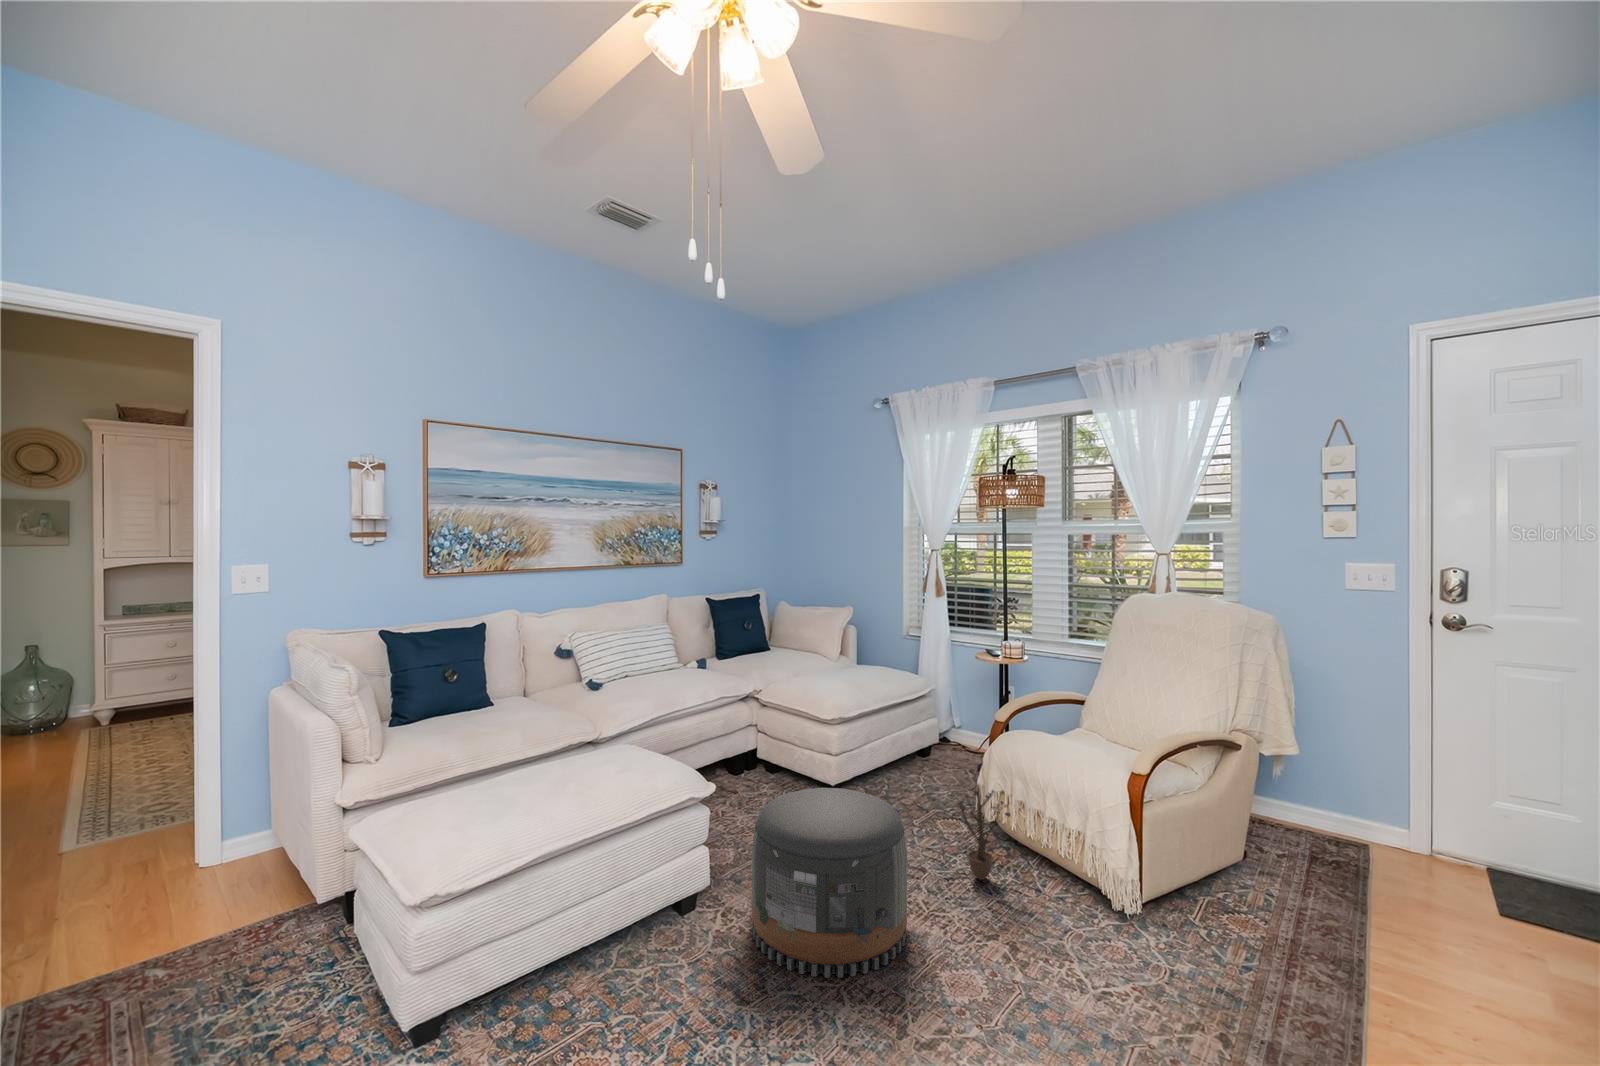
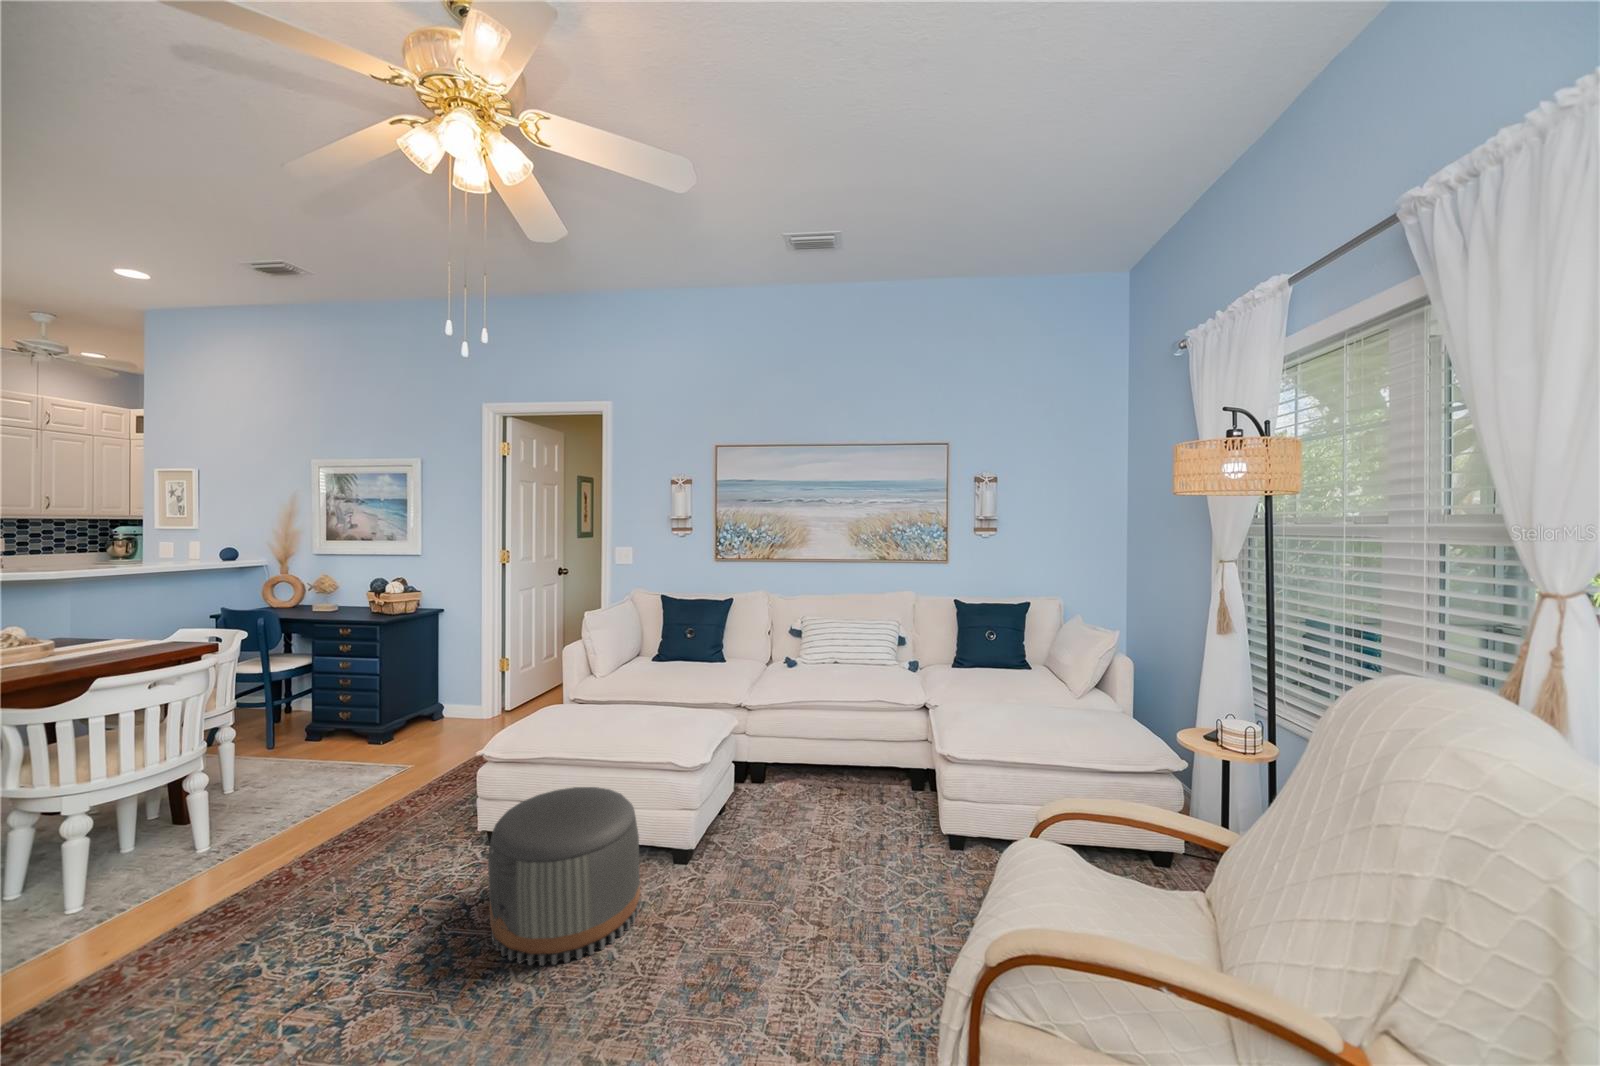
decorative plant: present [943,785,1011,880] -> none [673,886,709,1007]

